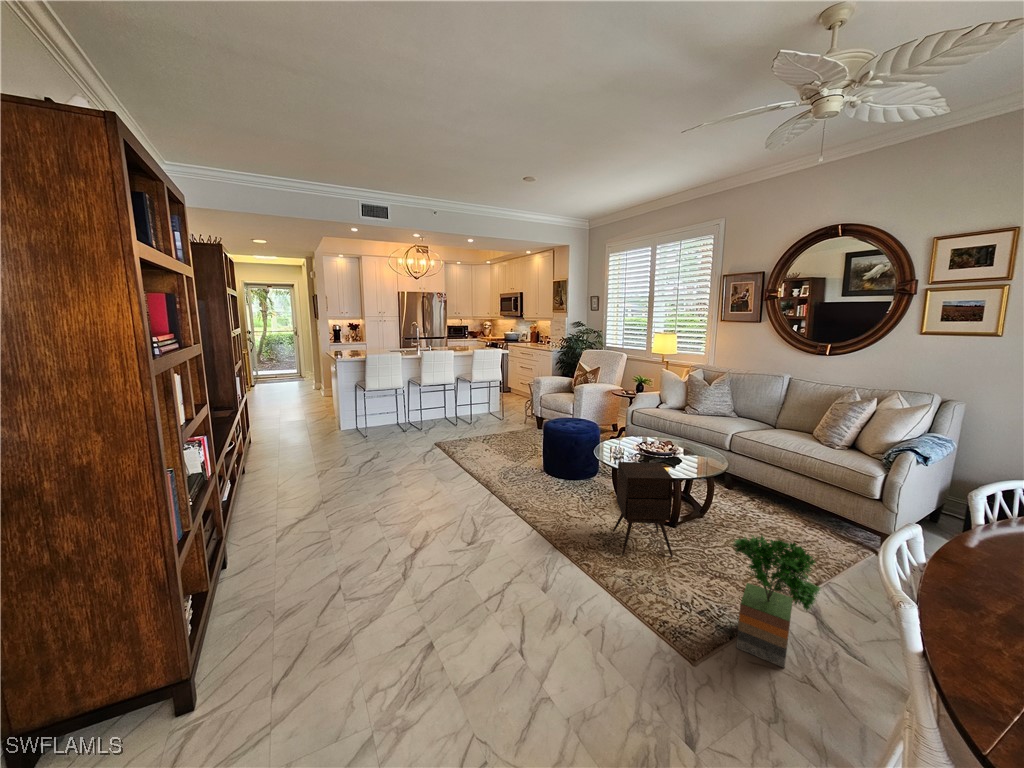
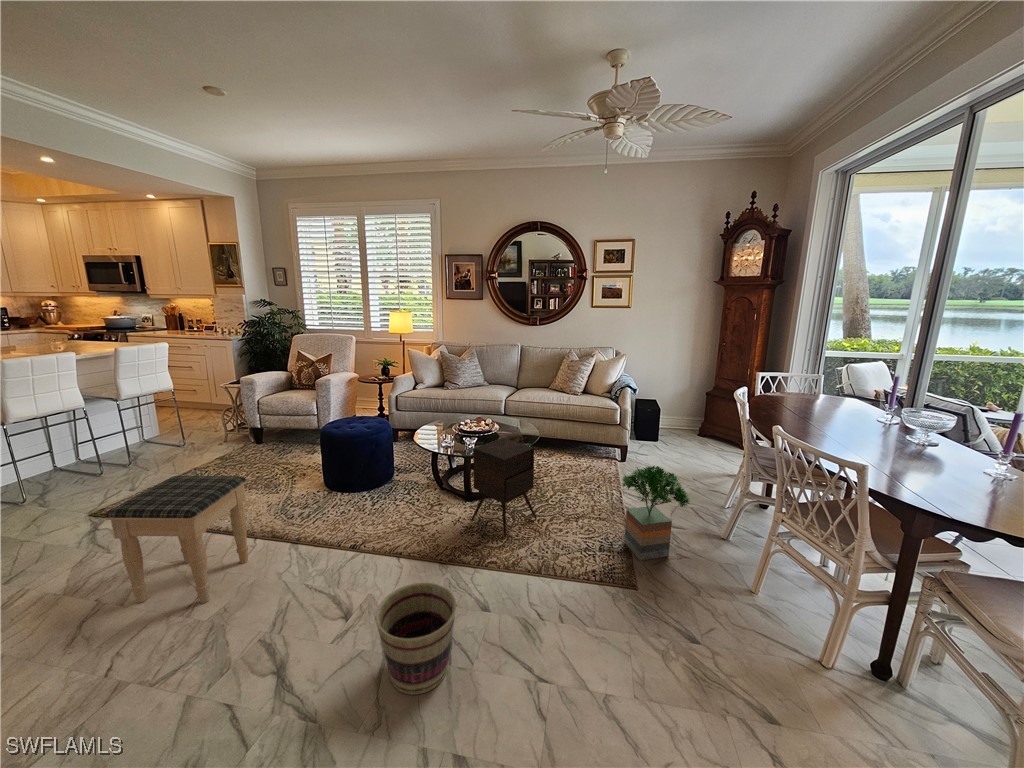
footstool: none [403,427,469,503] -> present [105,476,248,603]
basket: none [439,530,496,606] -> present [376,583,456,695]

